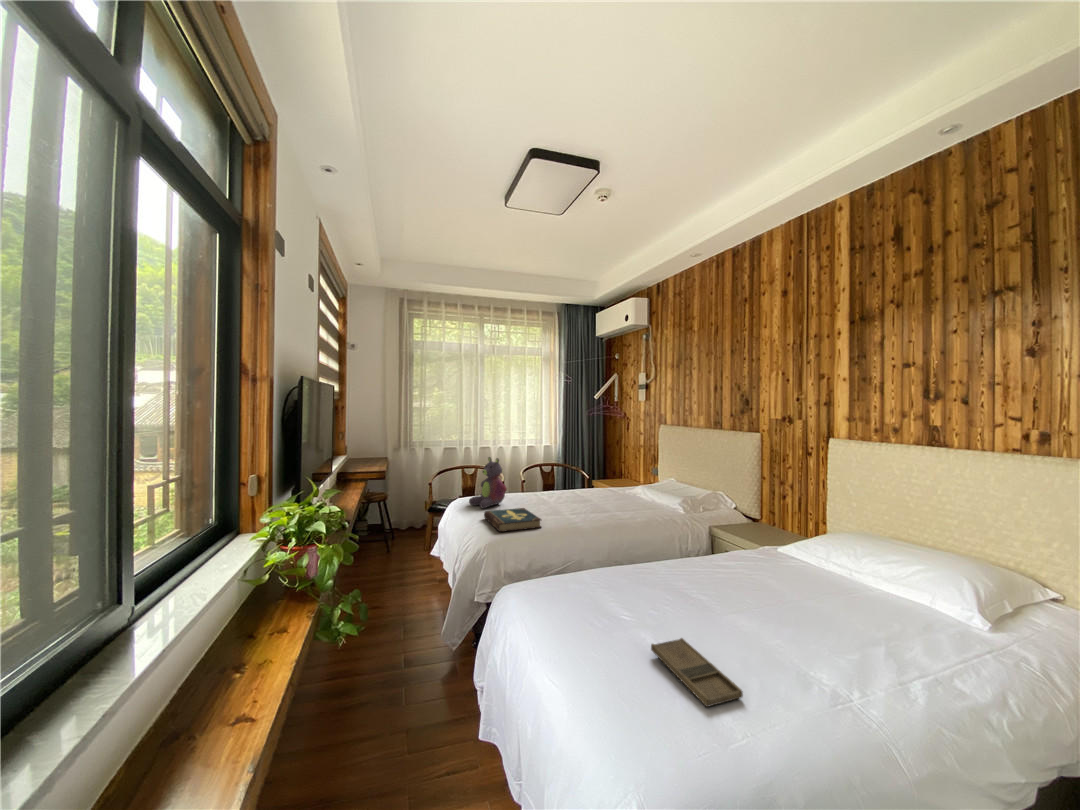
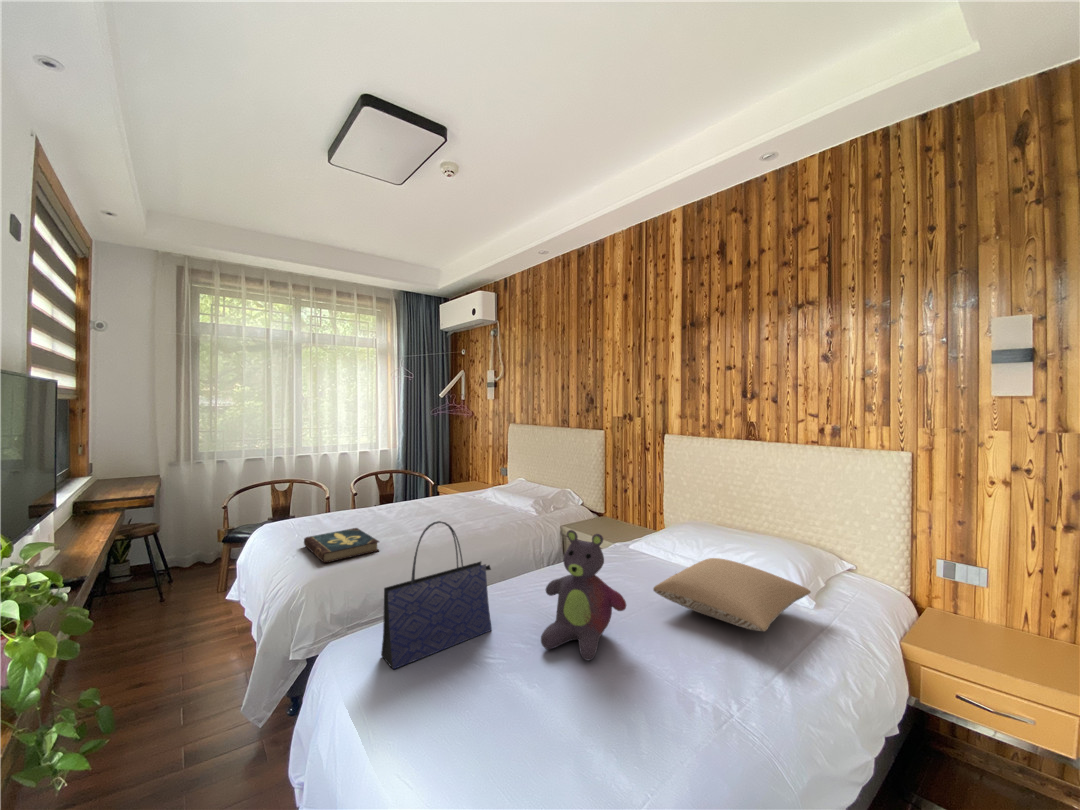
stuffed bear: present [469,457,507,508] -> present [541,530,626,660]
tote bag: none [542,498,632,609] -> present [381,521,492,669]
pillow: none [792,563,985,632] -> present [653,558,811,631]
tray: present [651,638,743,707] -> none [522,683,631,780]

